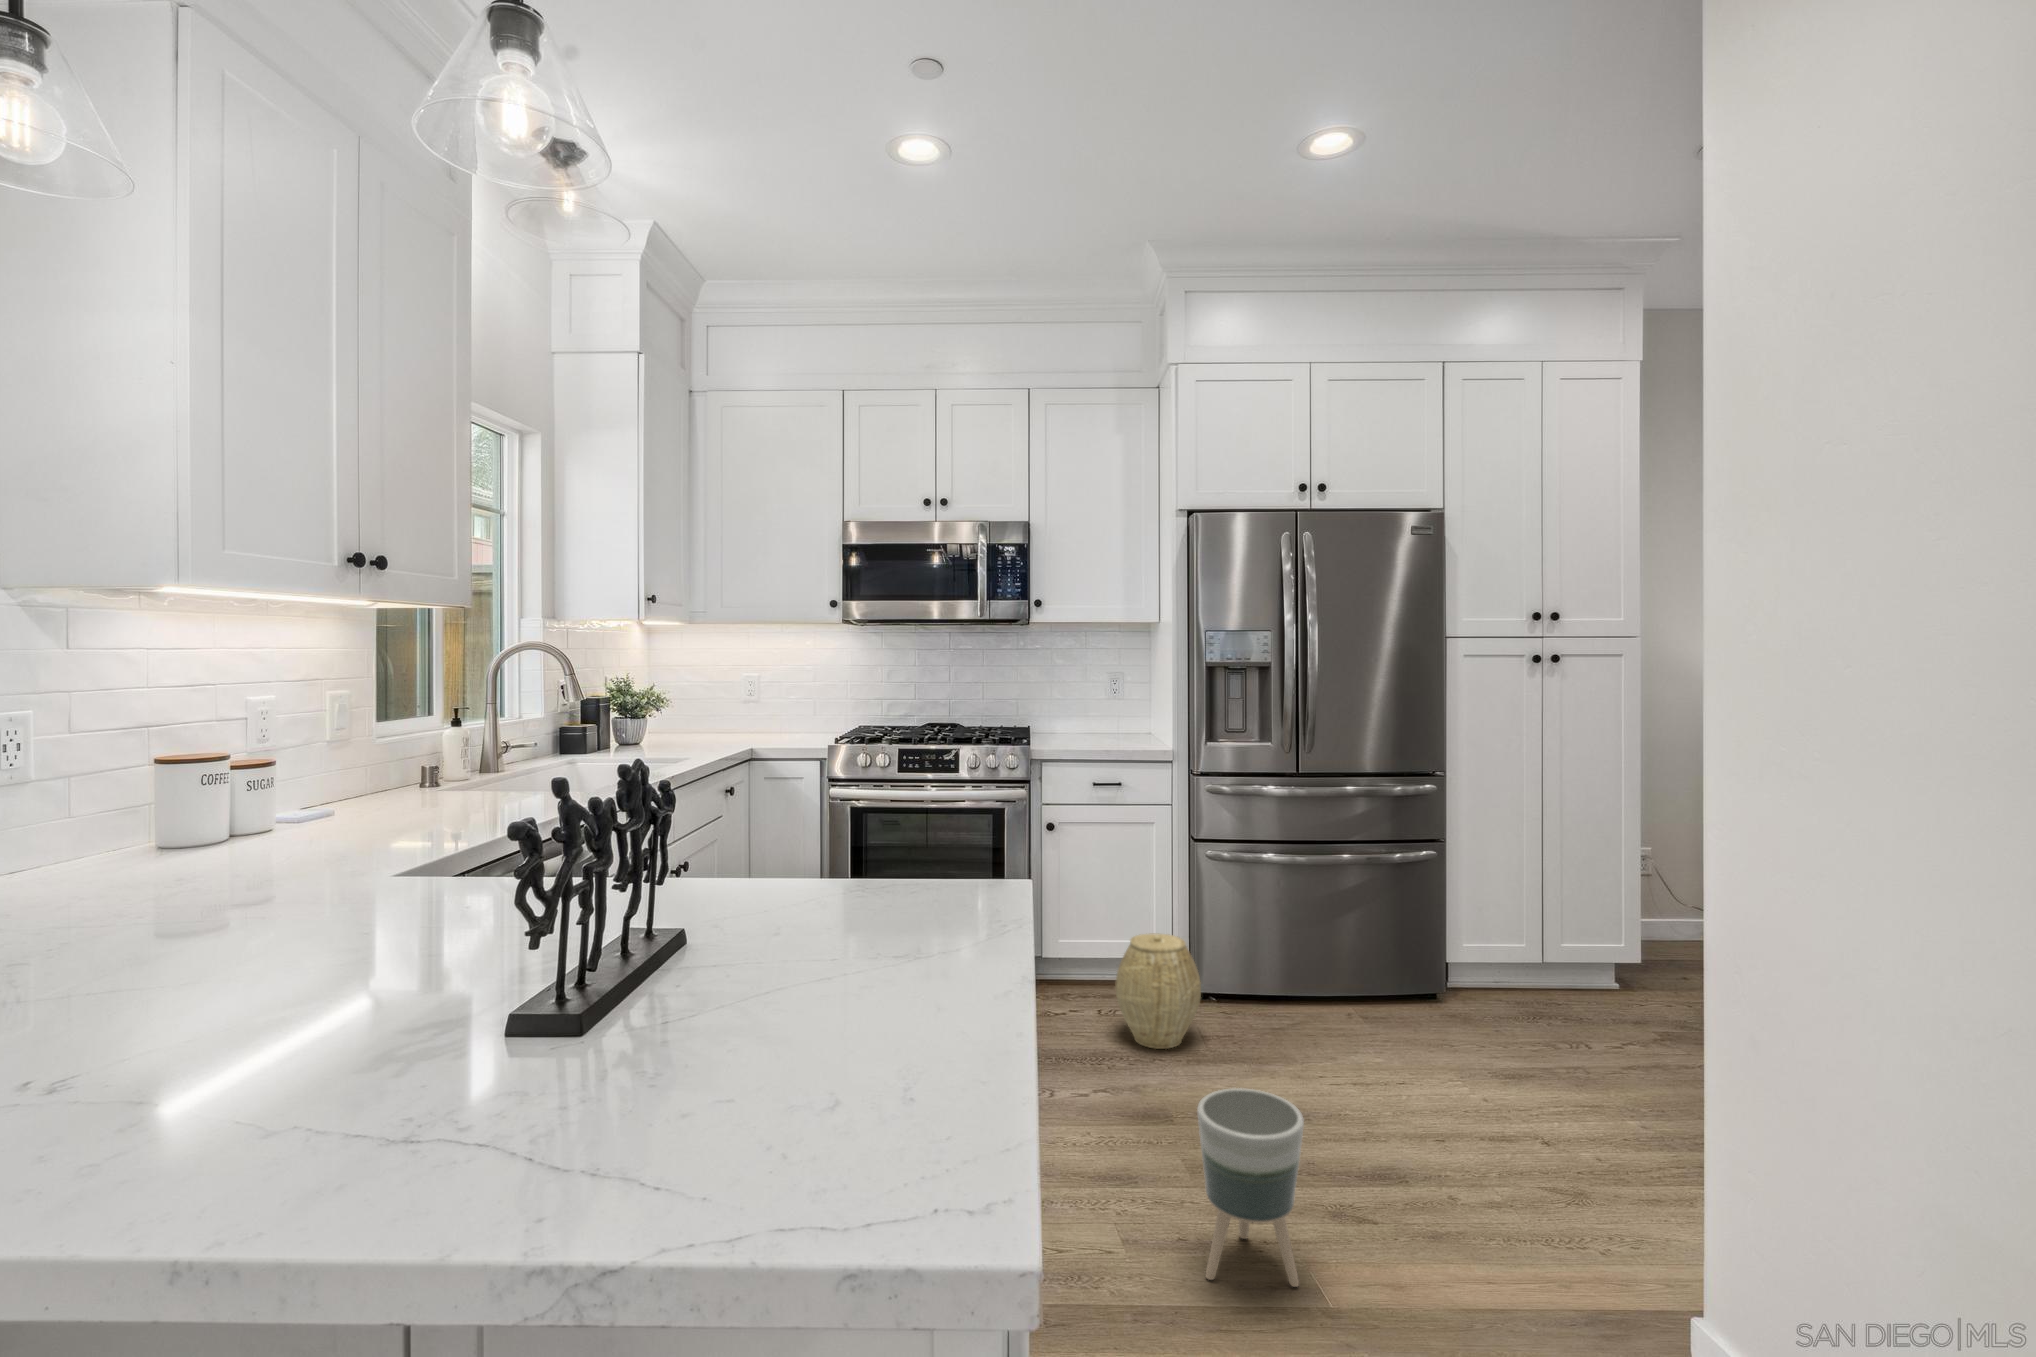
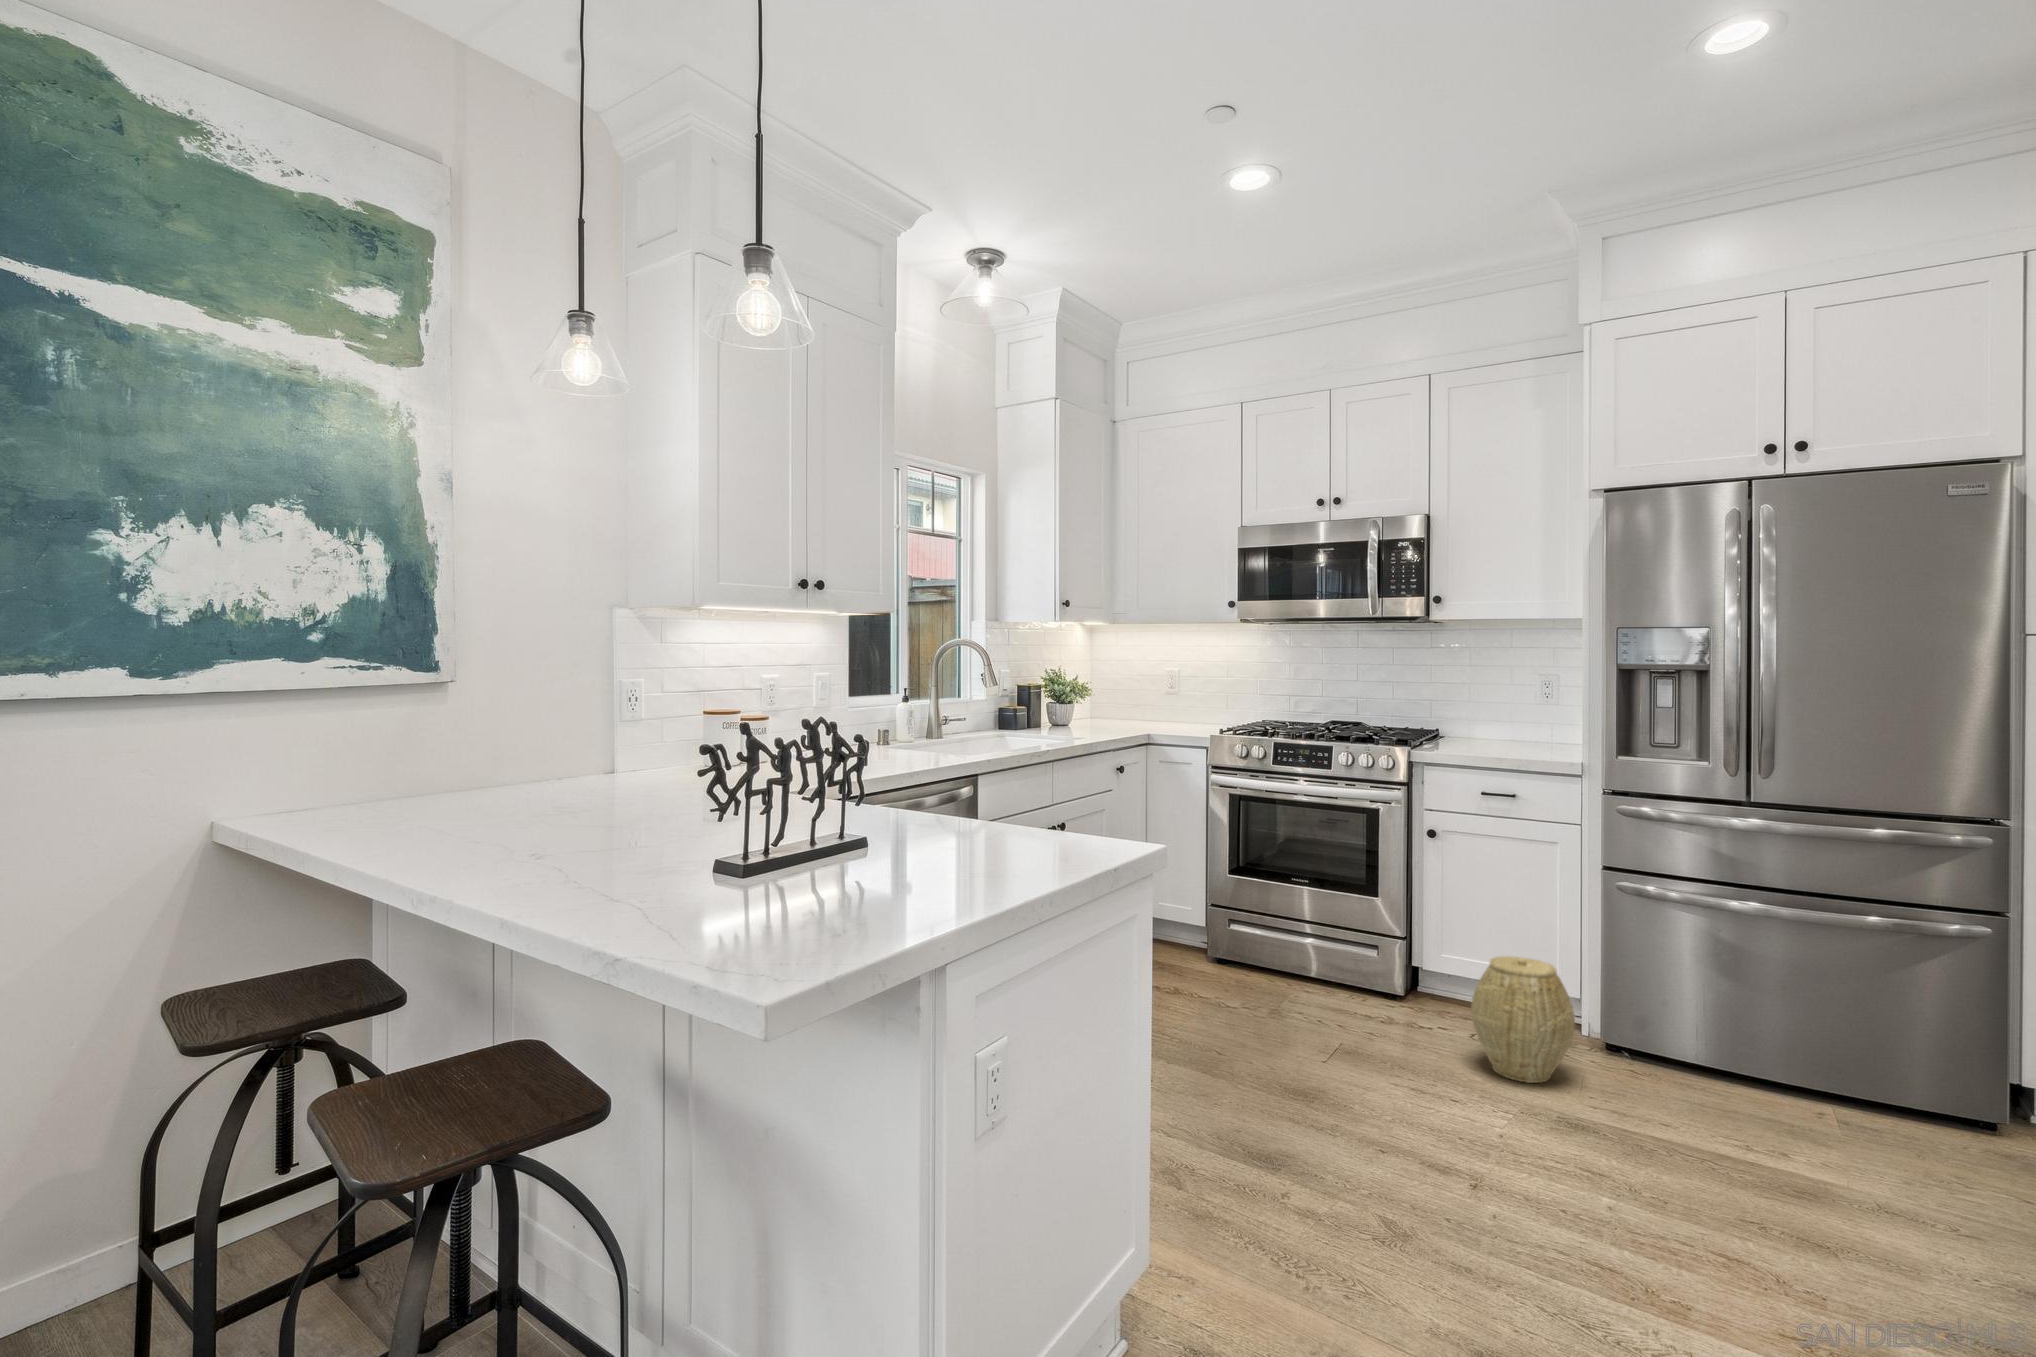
planter: present [1197,1088,1304,1287] -> none [1411,1086,1526,1294]

